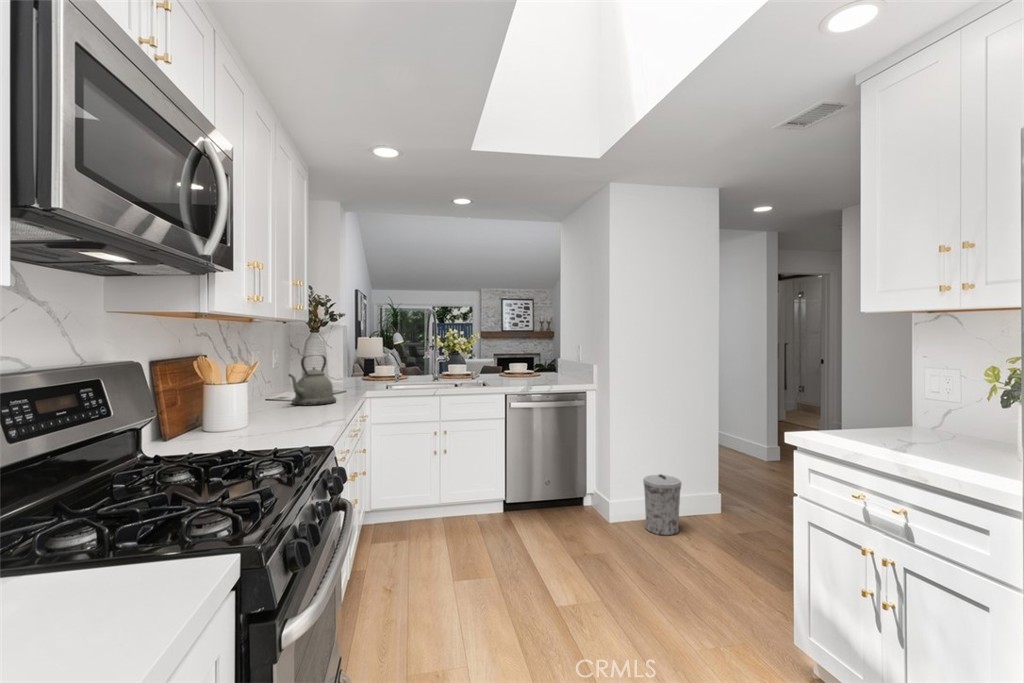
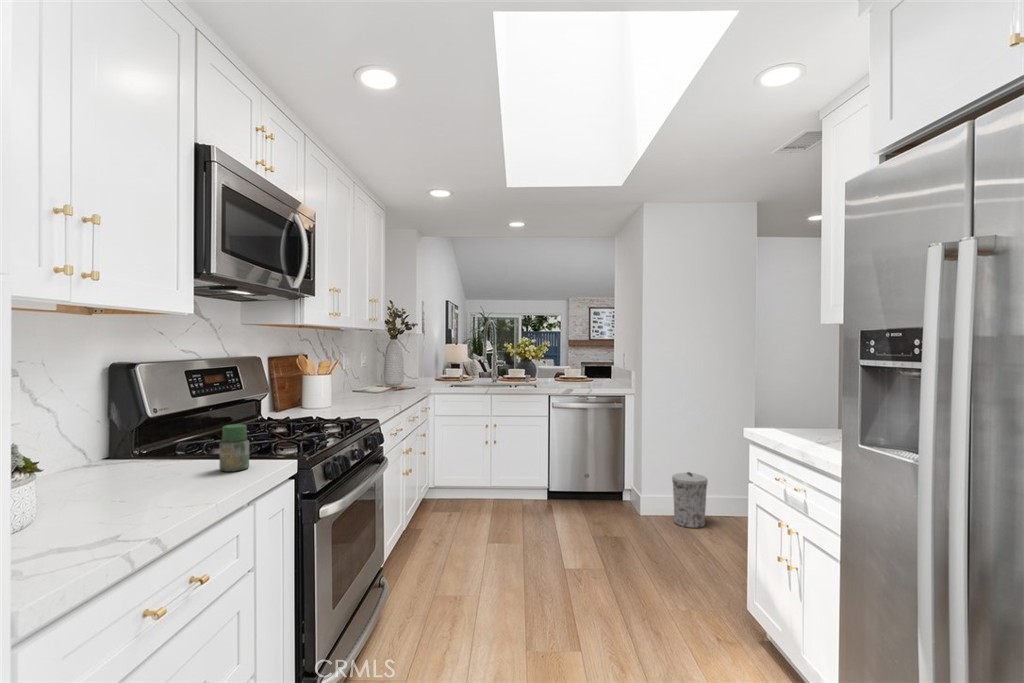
kettle: present [289,356,336,405] -> none [366,357,403,395]
jar: none [77,507,145,614] -> present [219,424,249,472]

